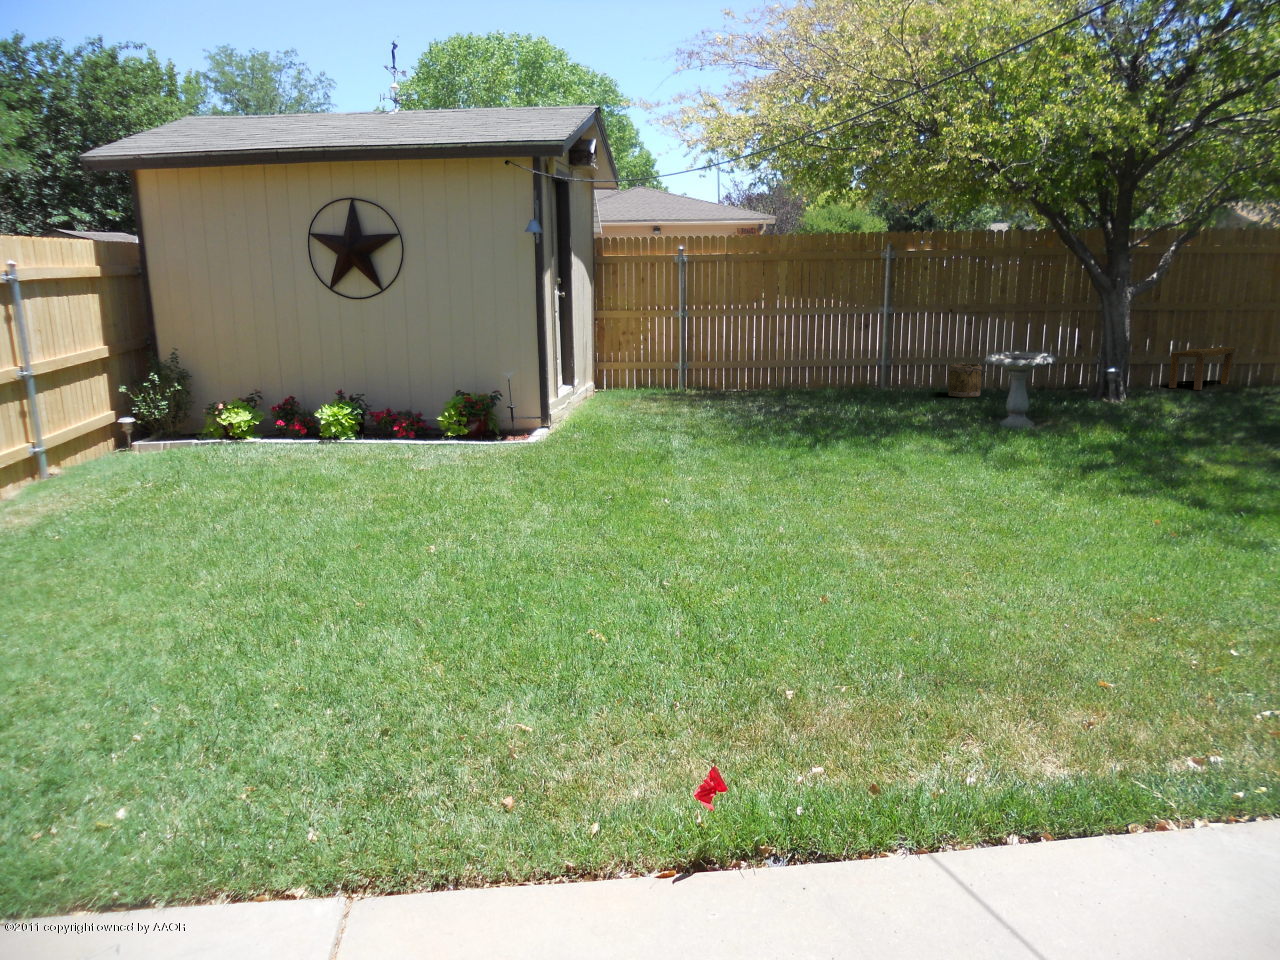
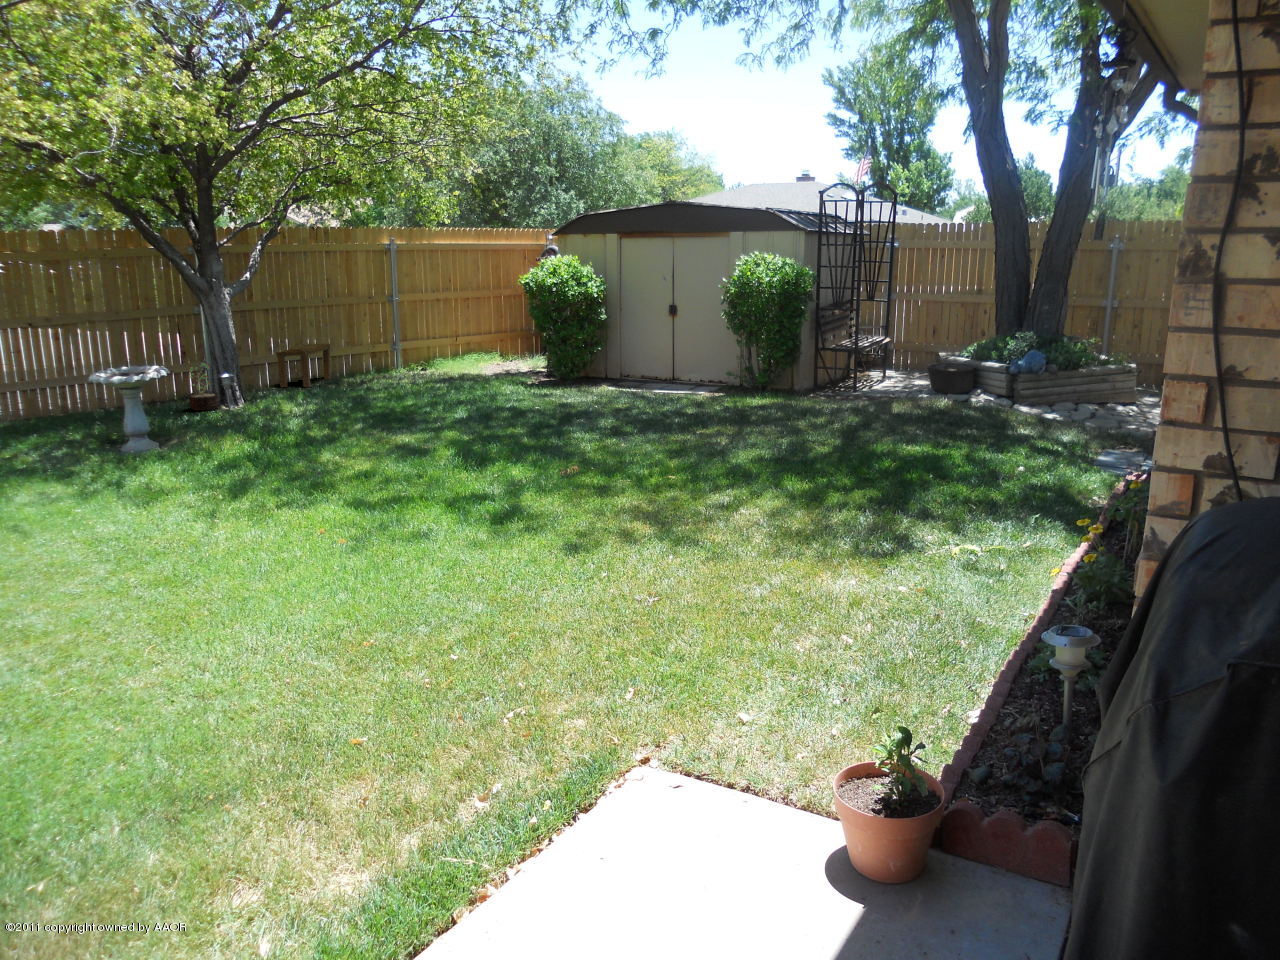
decorative plant: none [1073,357,1101,402] -> present [189,363,218,411]
bucket: present [948,362,986,397] -> none [31,379,83,421]

